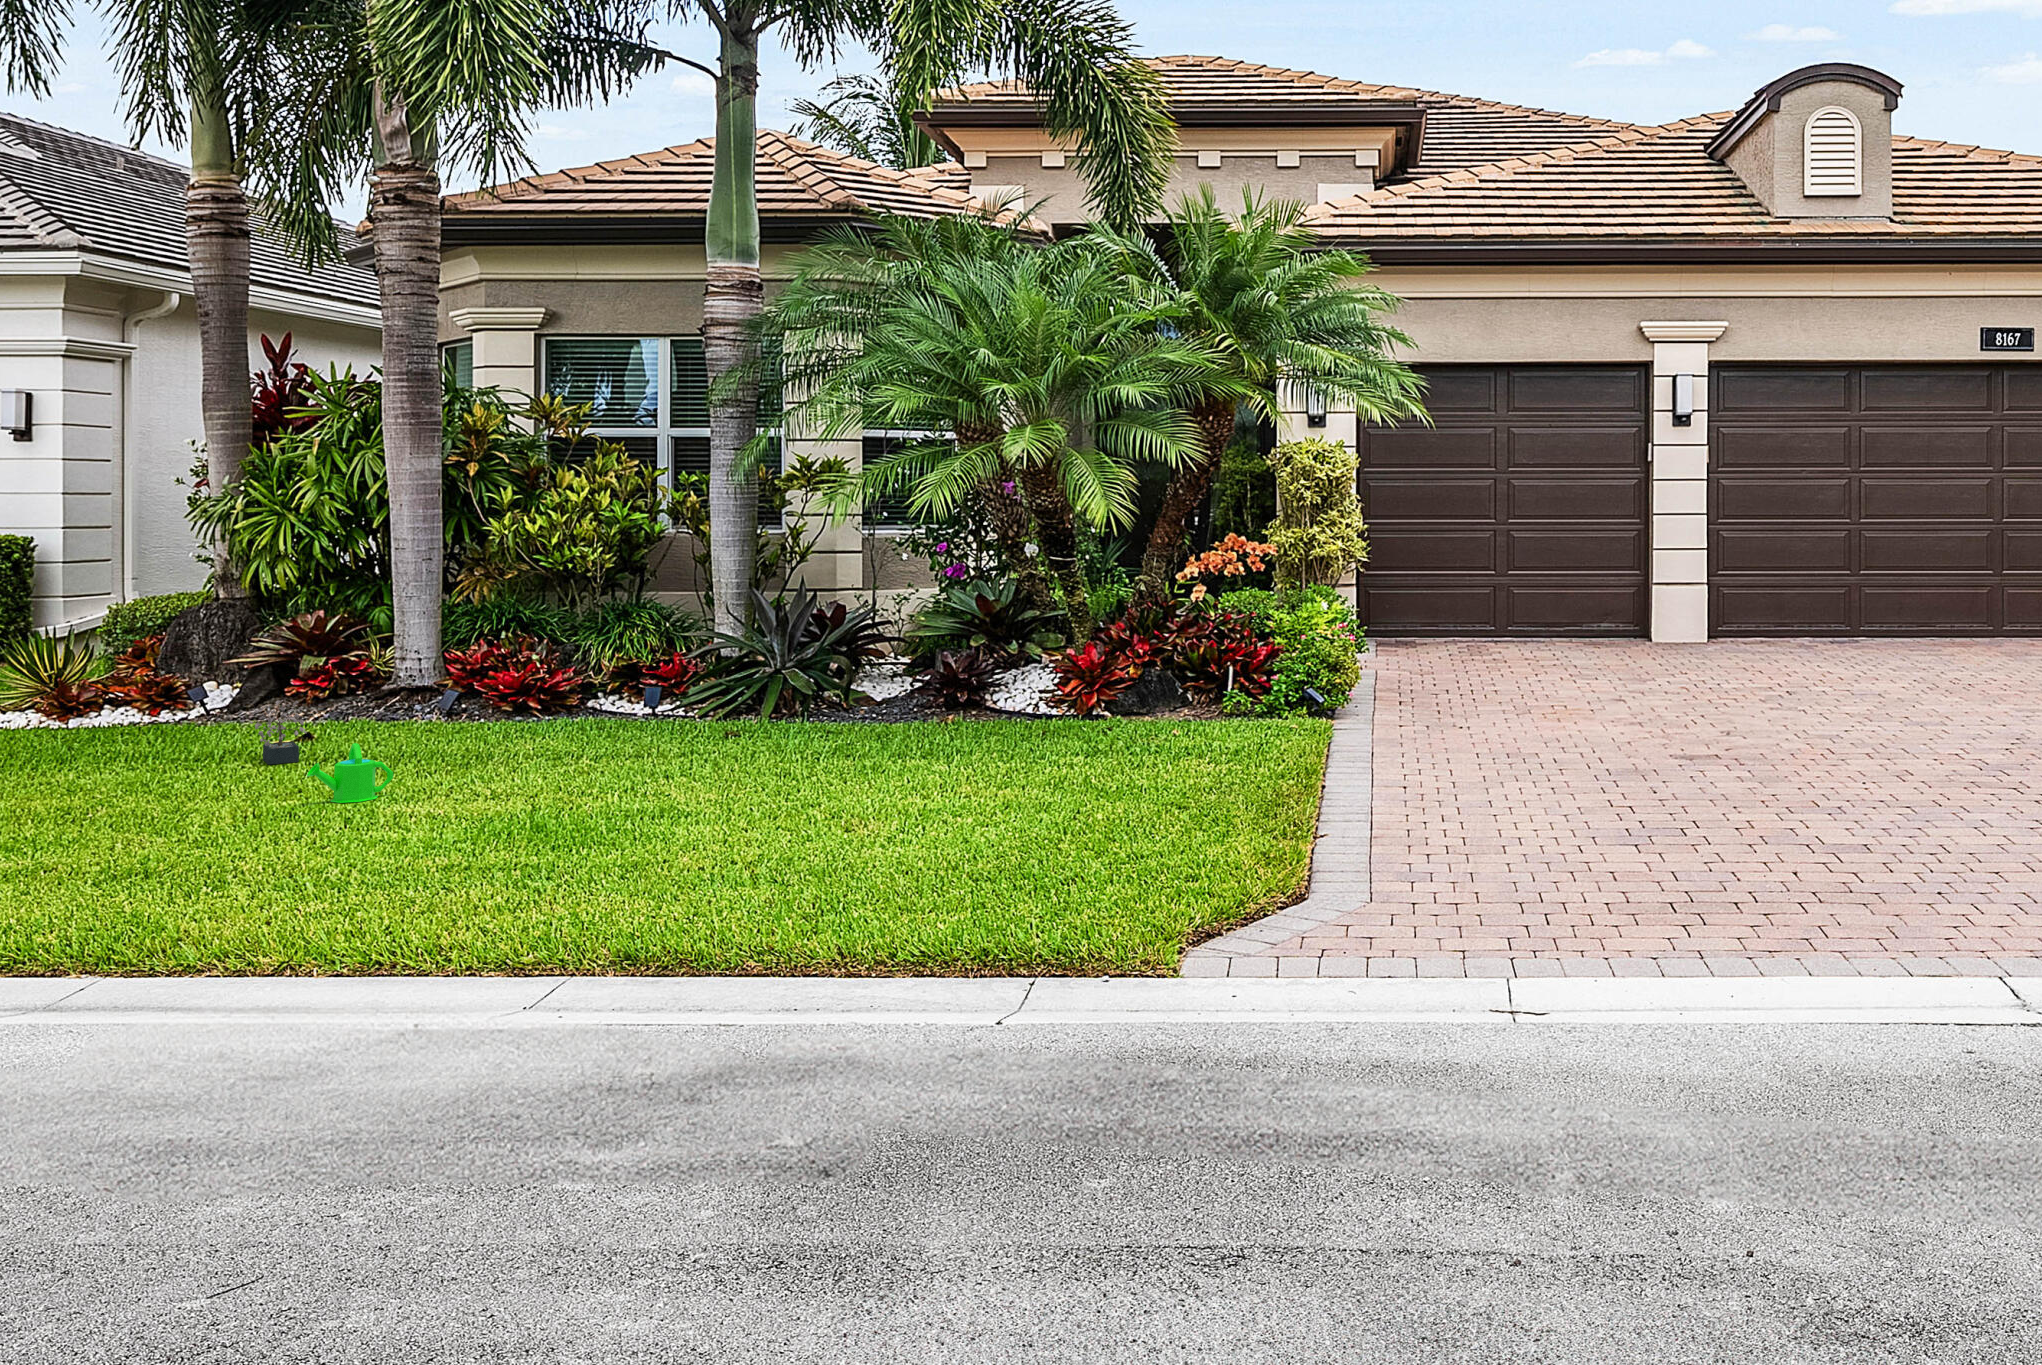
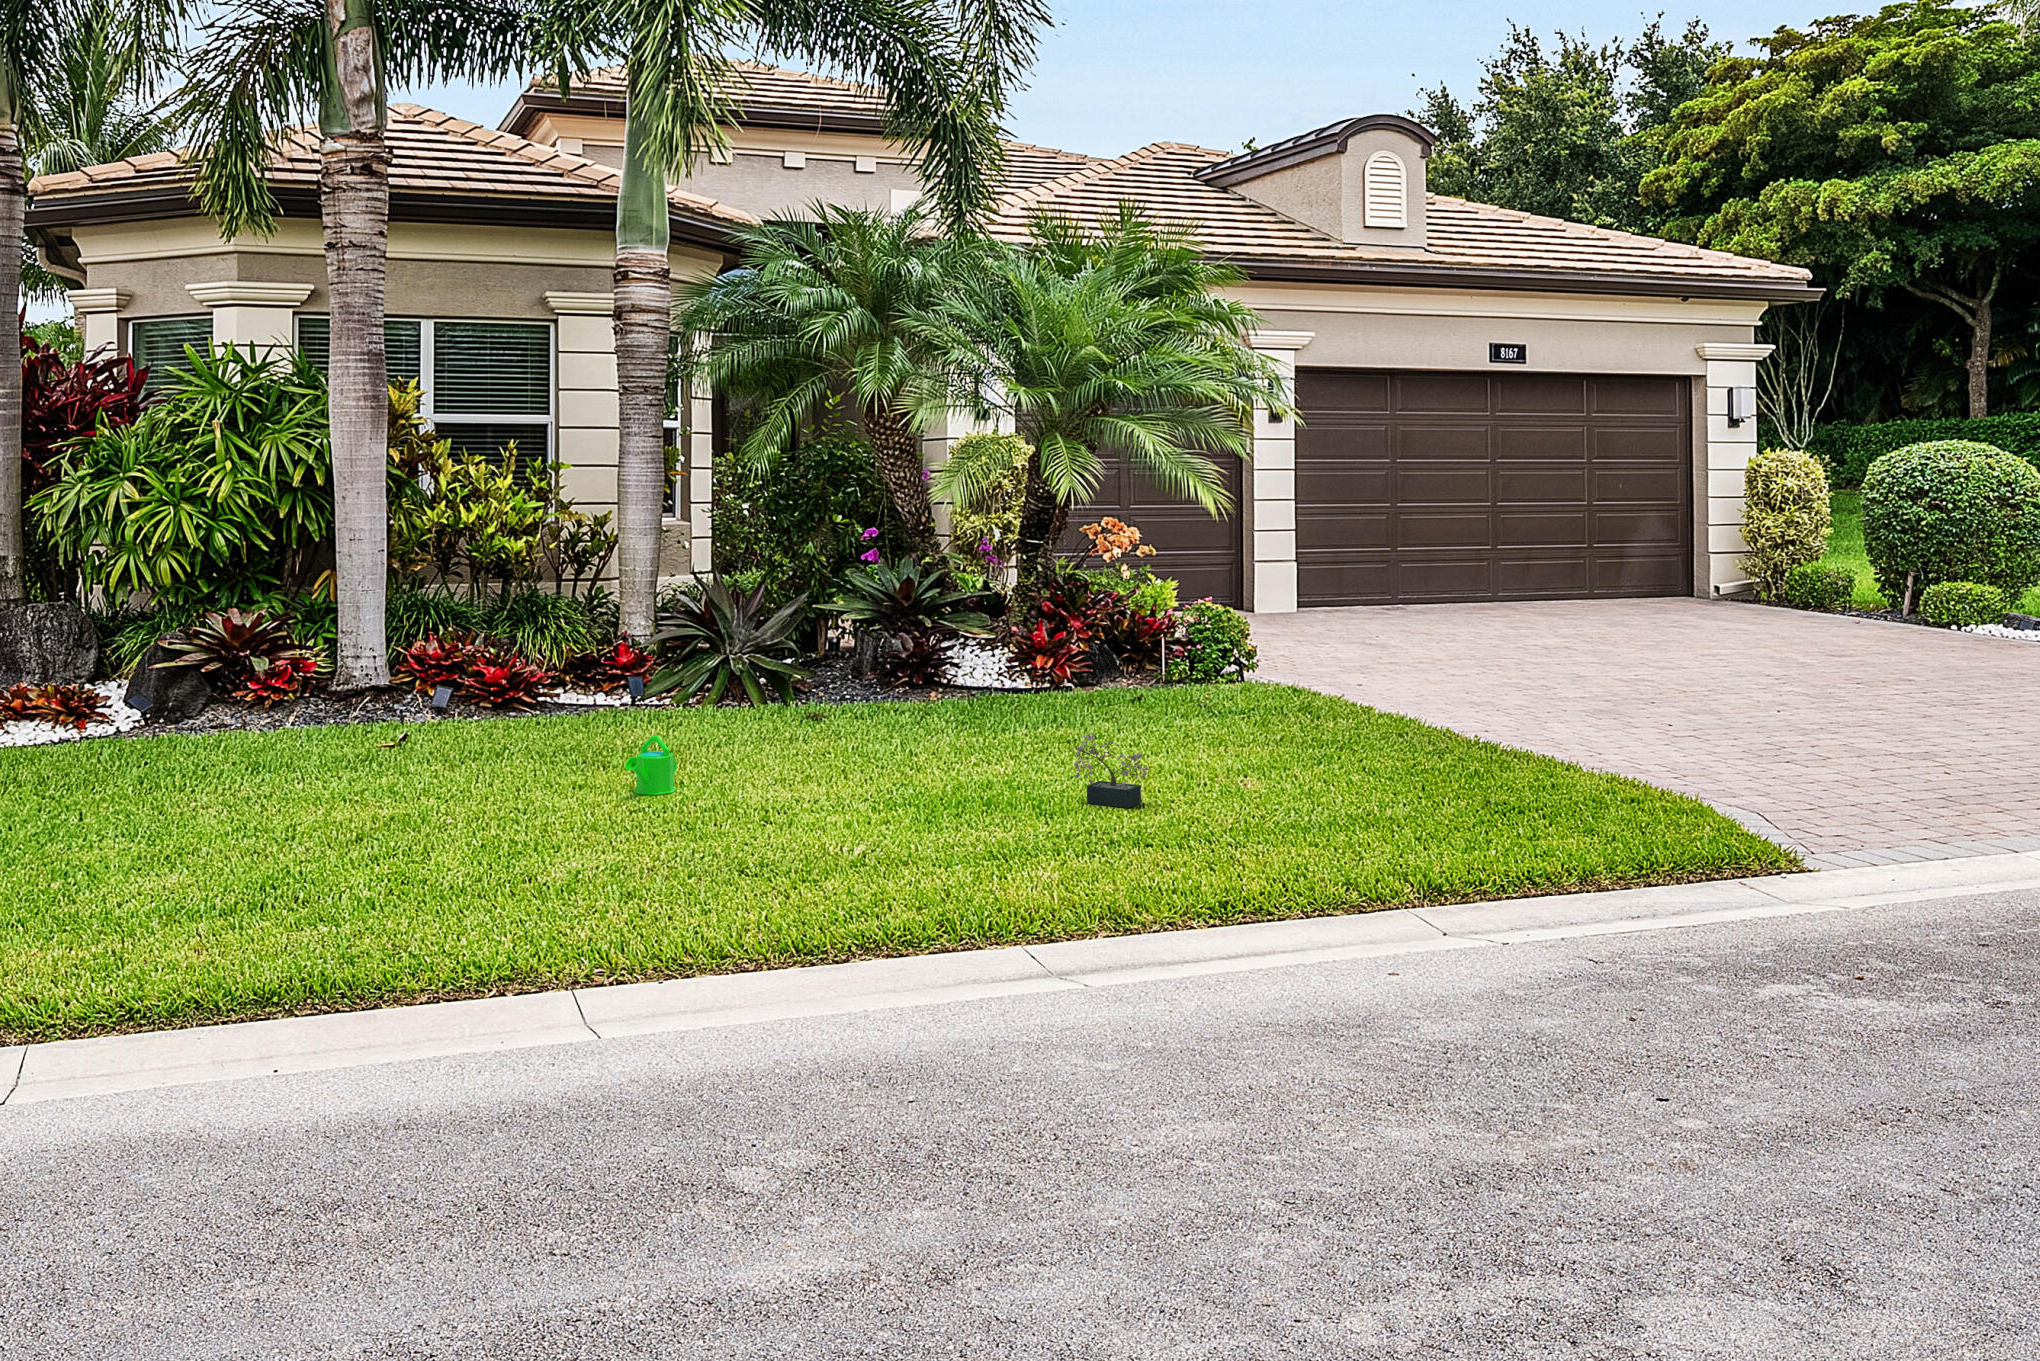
decorative plant: present [250,700,307,764] -> present [1071,734,1150,808]

